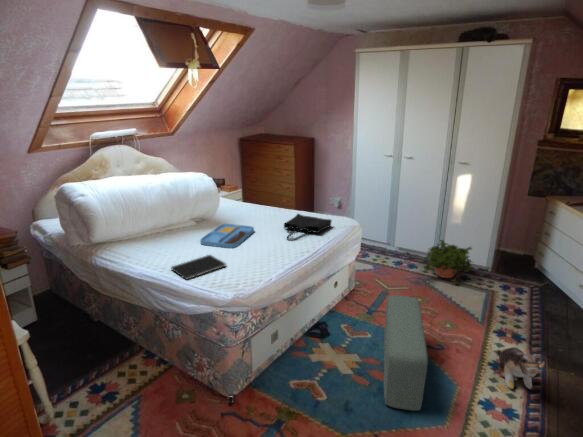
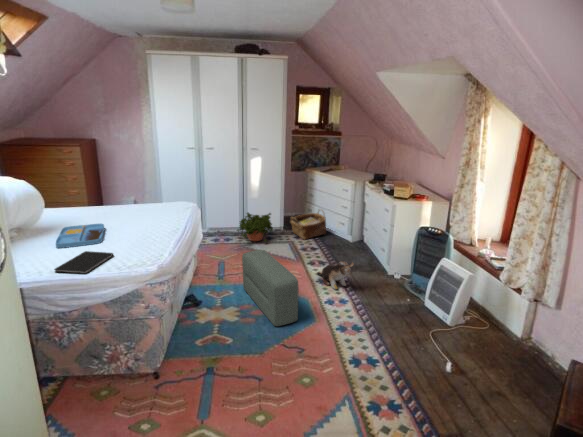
tote bag: present [284,214,331,241] -> none [133,205,175,227]
woven basket: none [500,257,559,295] -> present [290,210,326,240]

